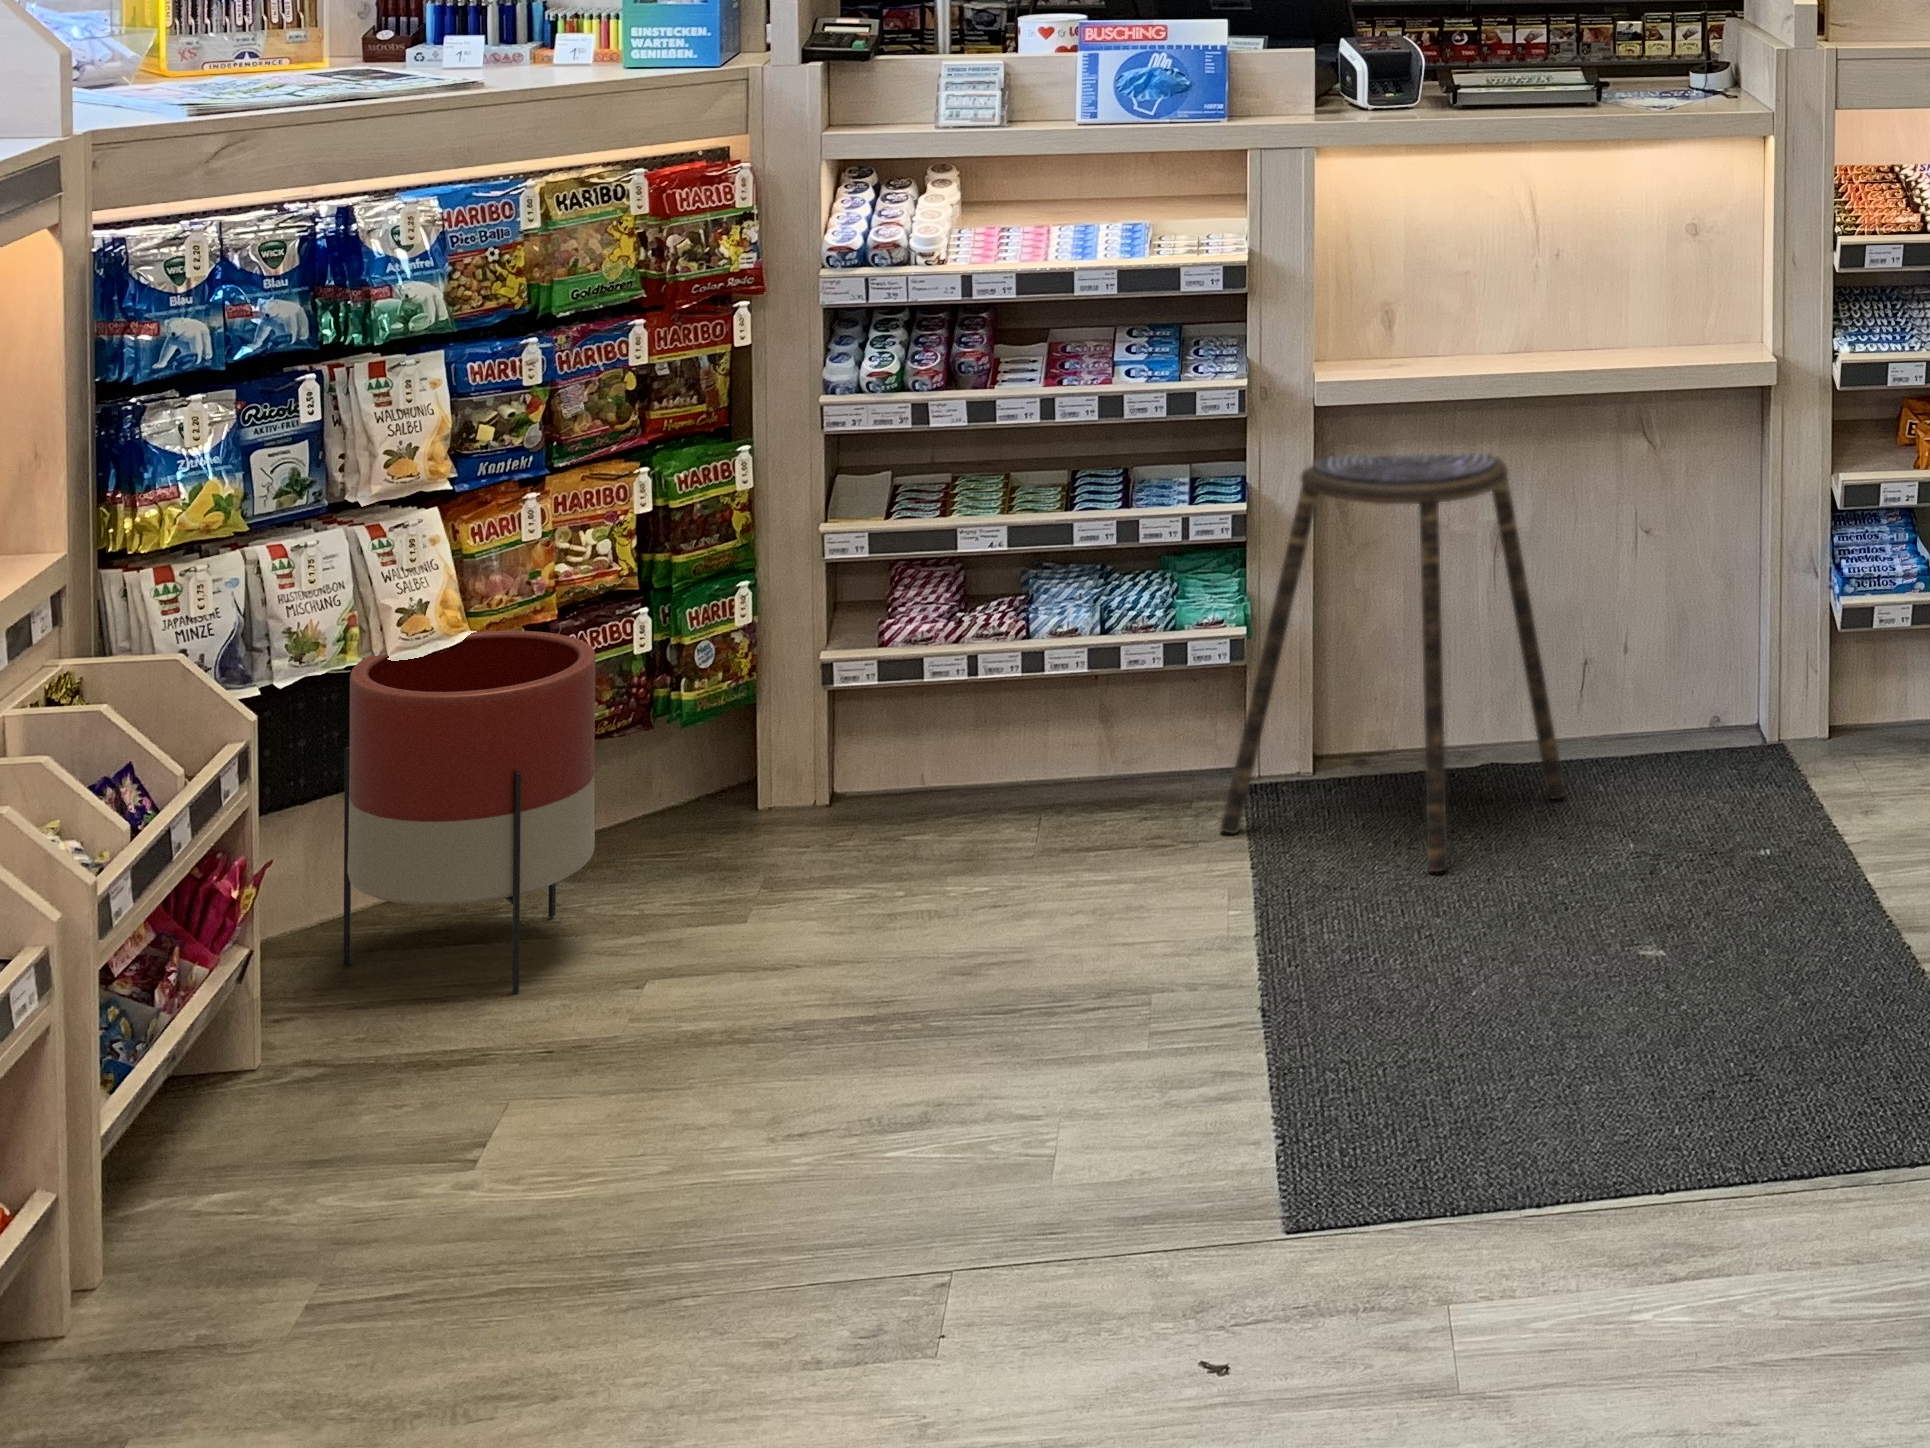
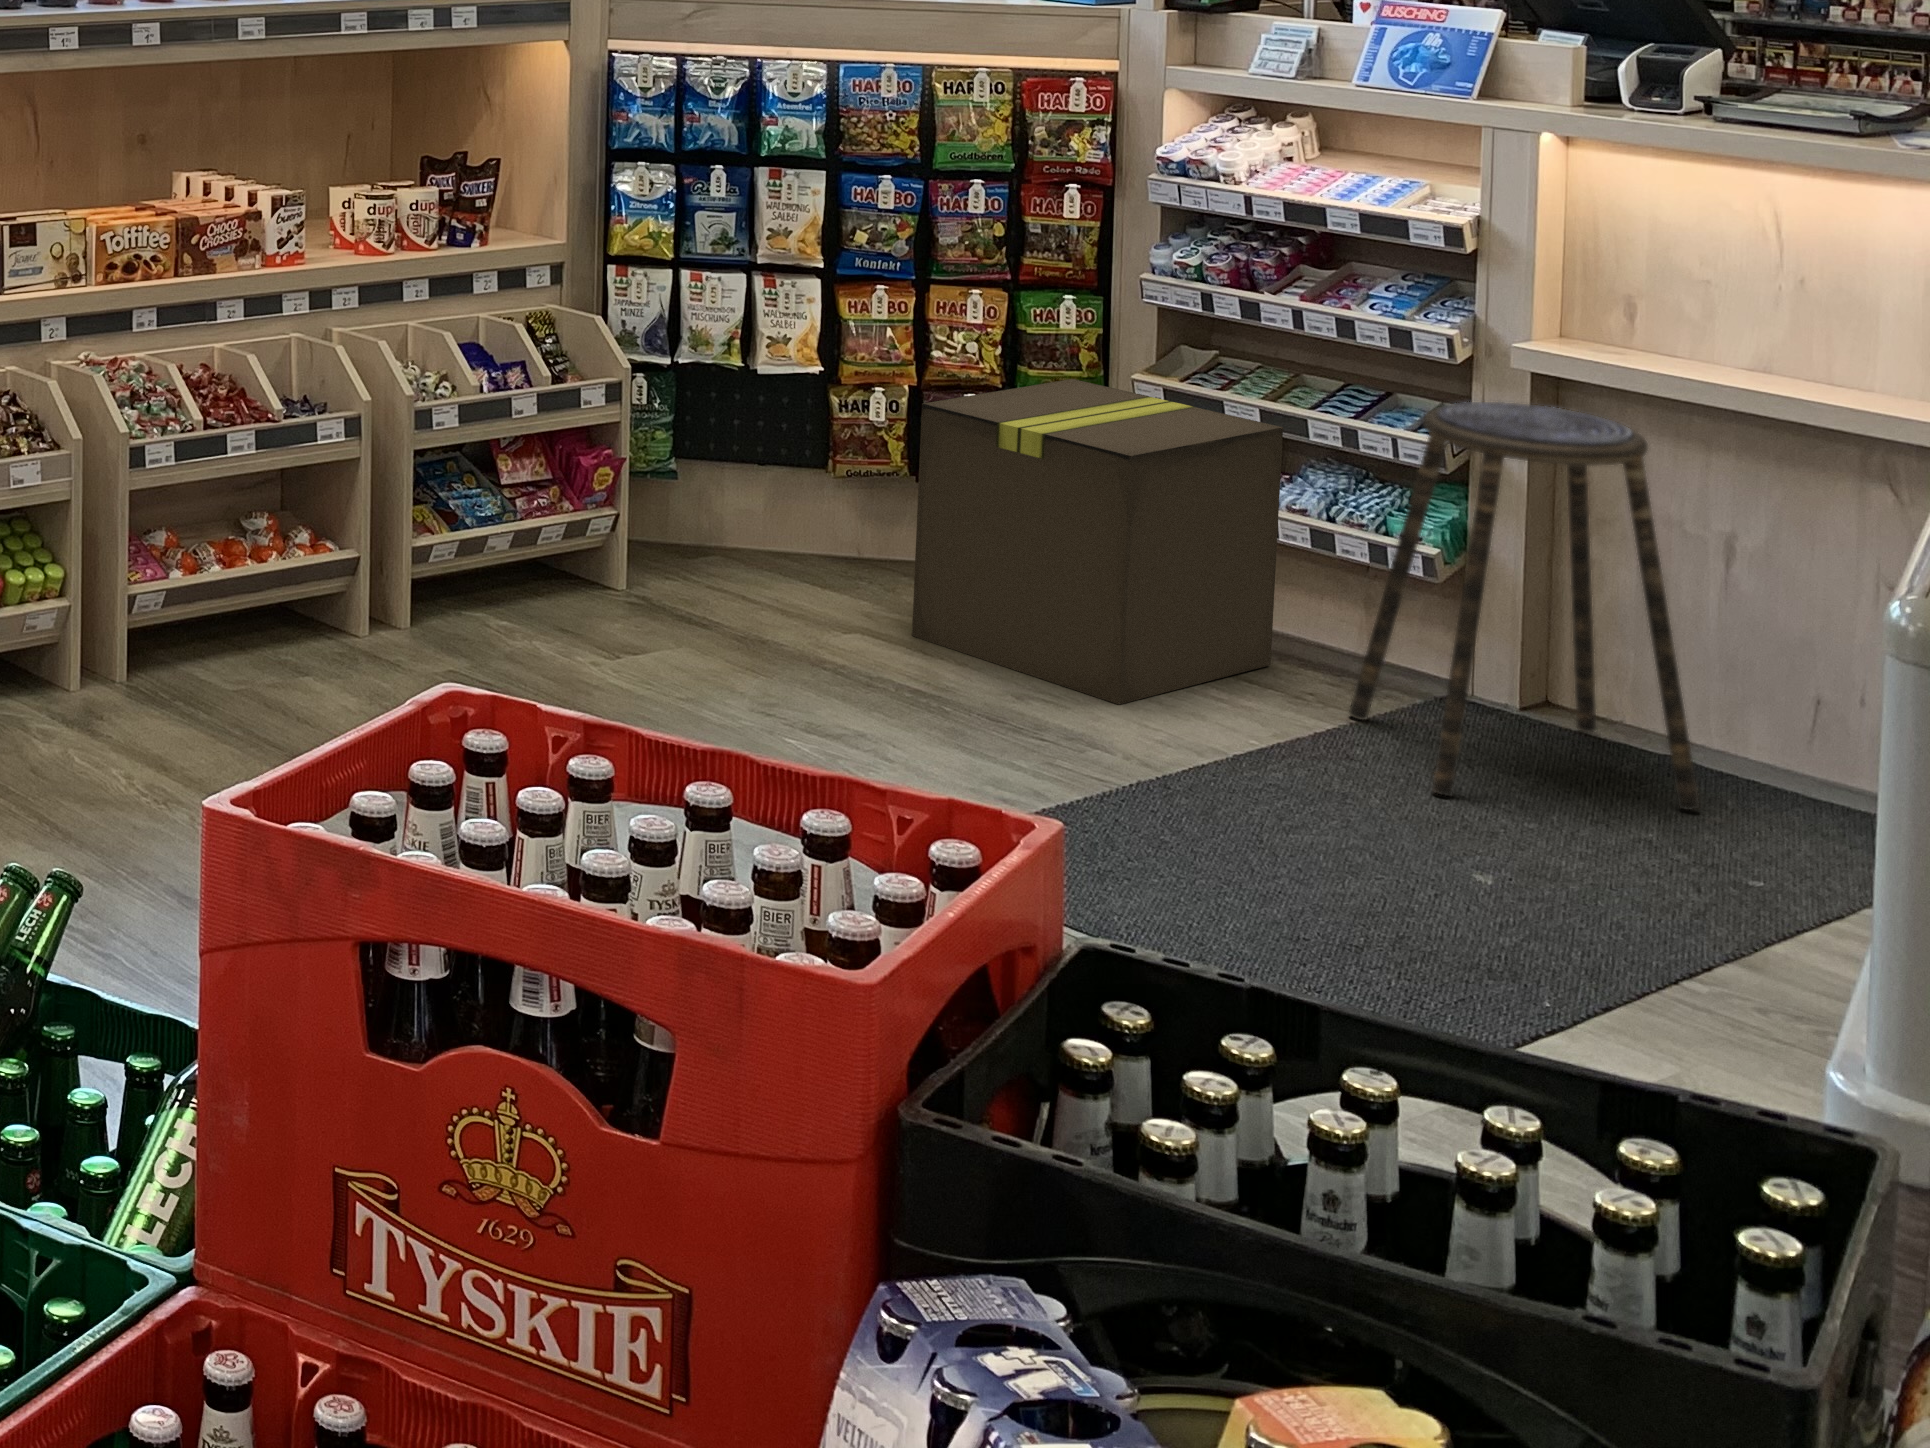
cardboard box: none [744,538,1078,943] -> present [912,379,1283,704]
planter: present [343,631,595,993] -> none [699,364,864,605]

